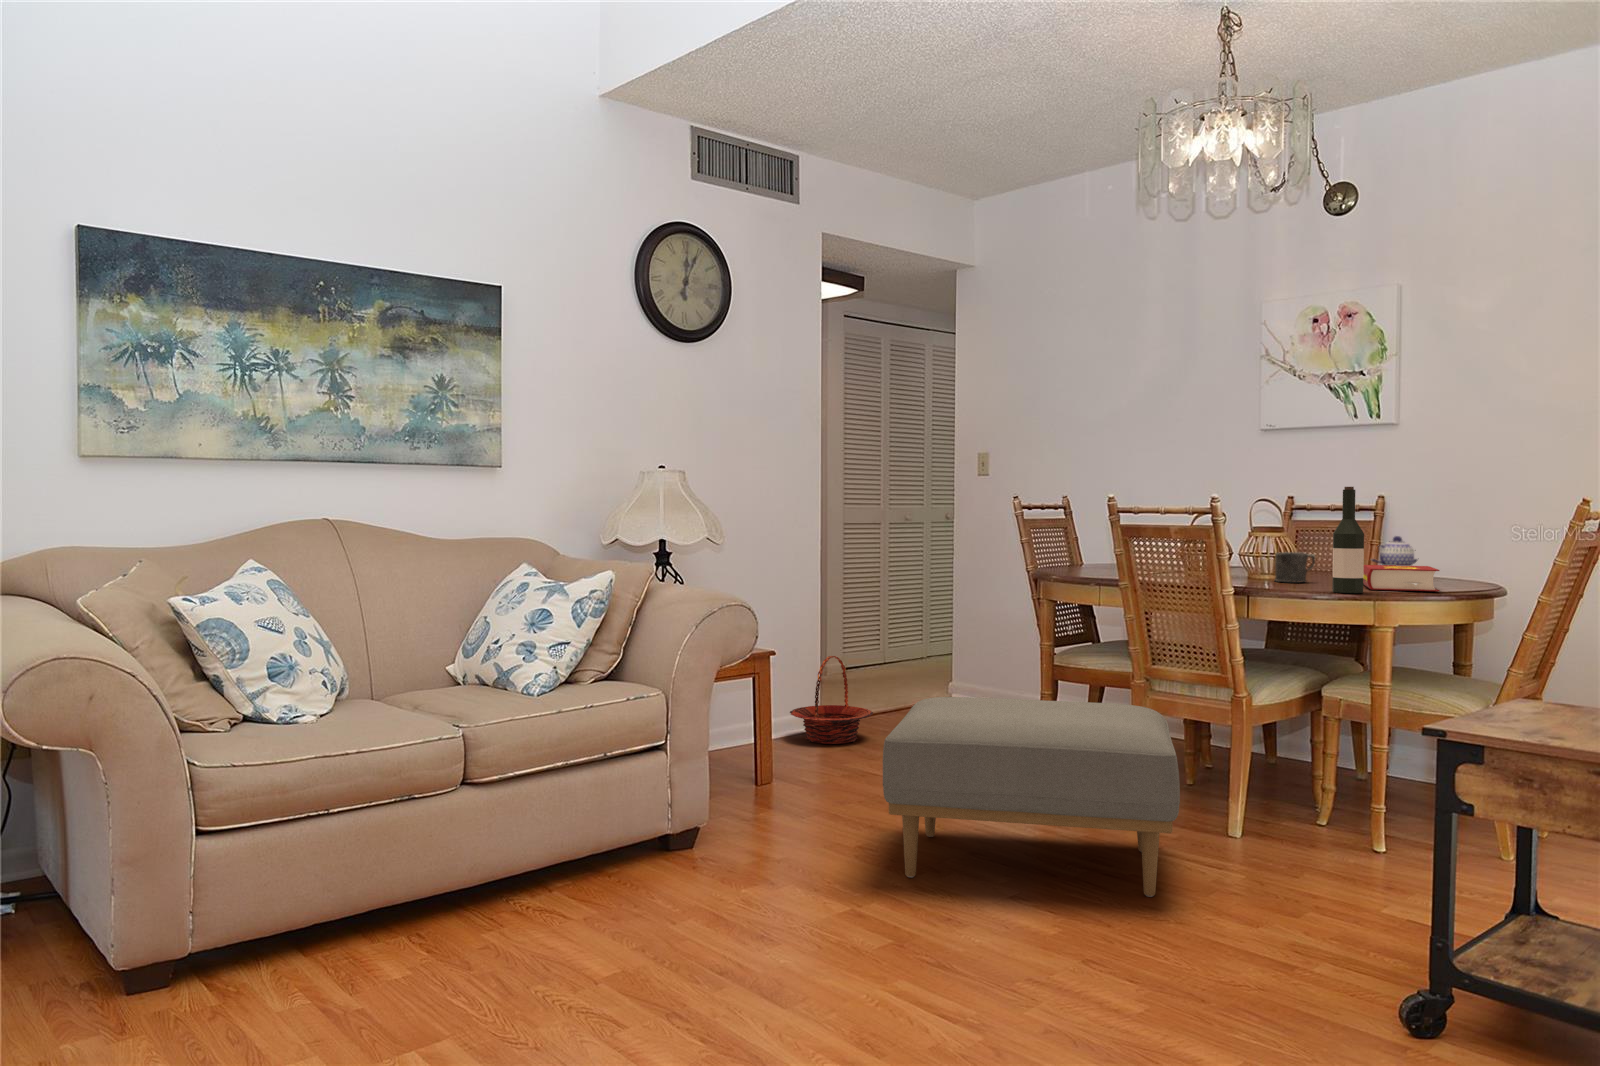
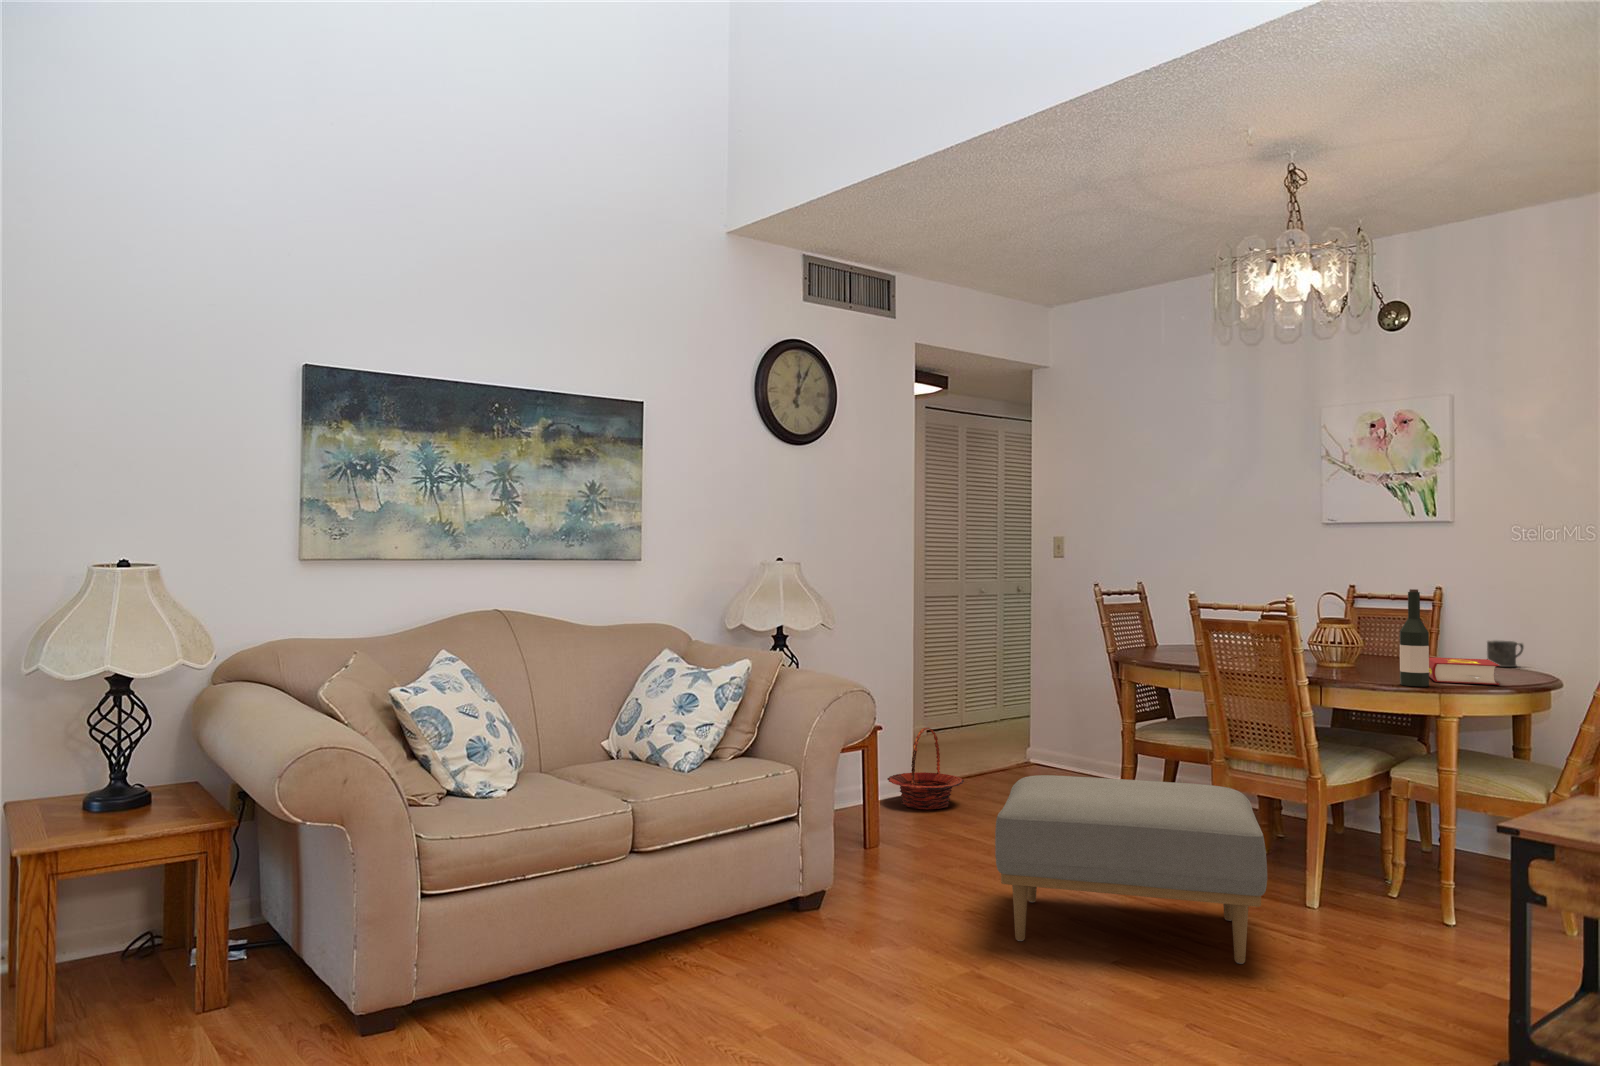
teapot: present [1371,536,1417,566] -> none [1430,625,1482,656]
mug: present [1275,552,1315,582] -> present [1487,640,1524,667]

